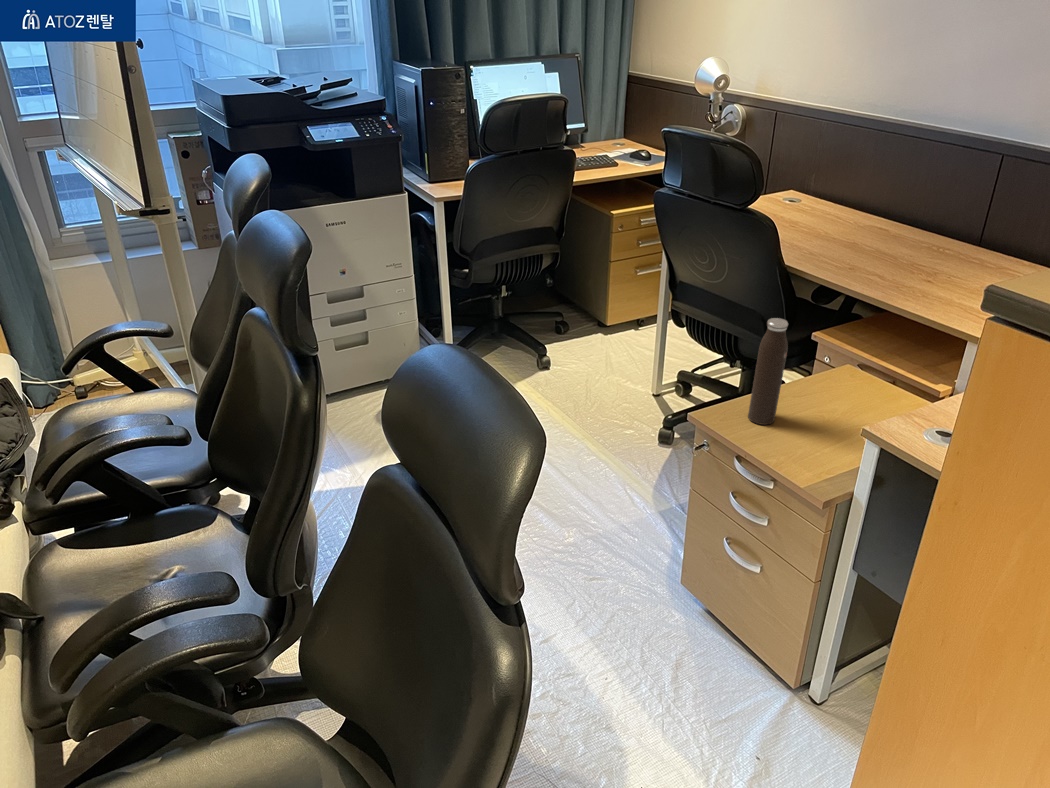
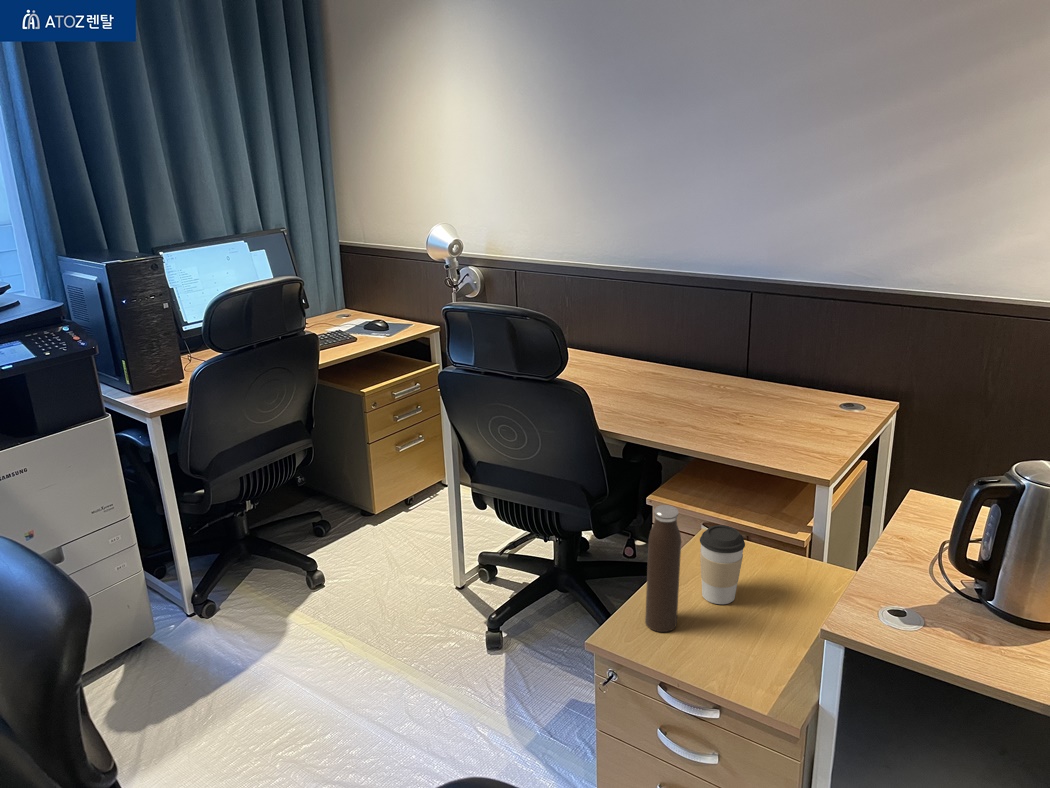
coffee cup: none [810,351,855,419] -> present [700,525,745,604]

